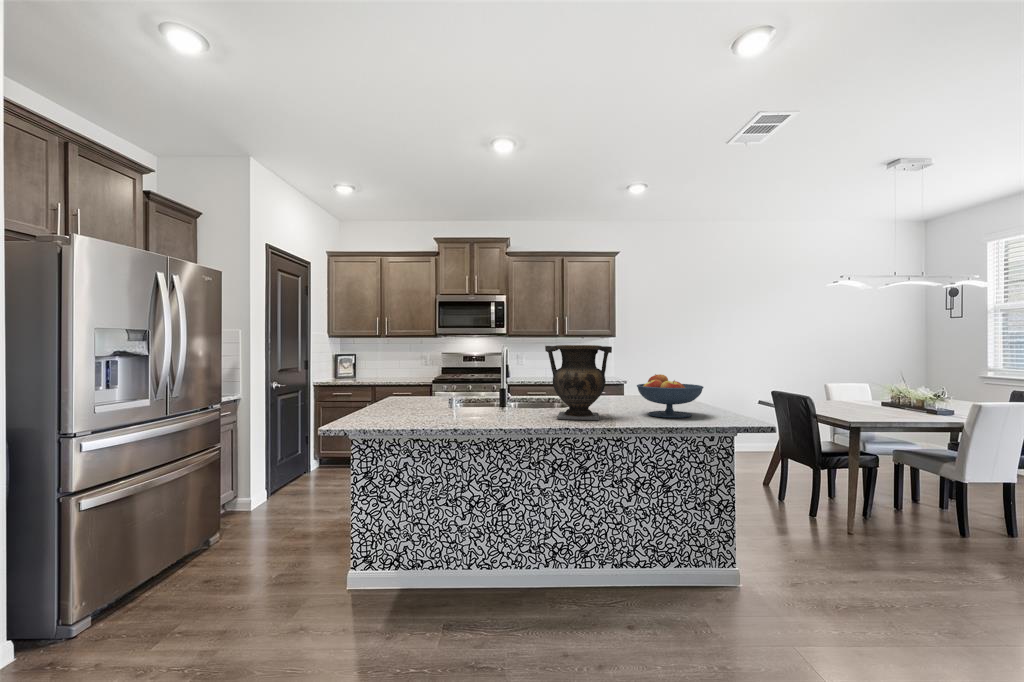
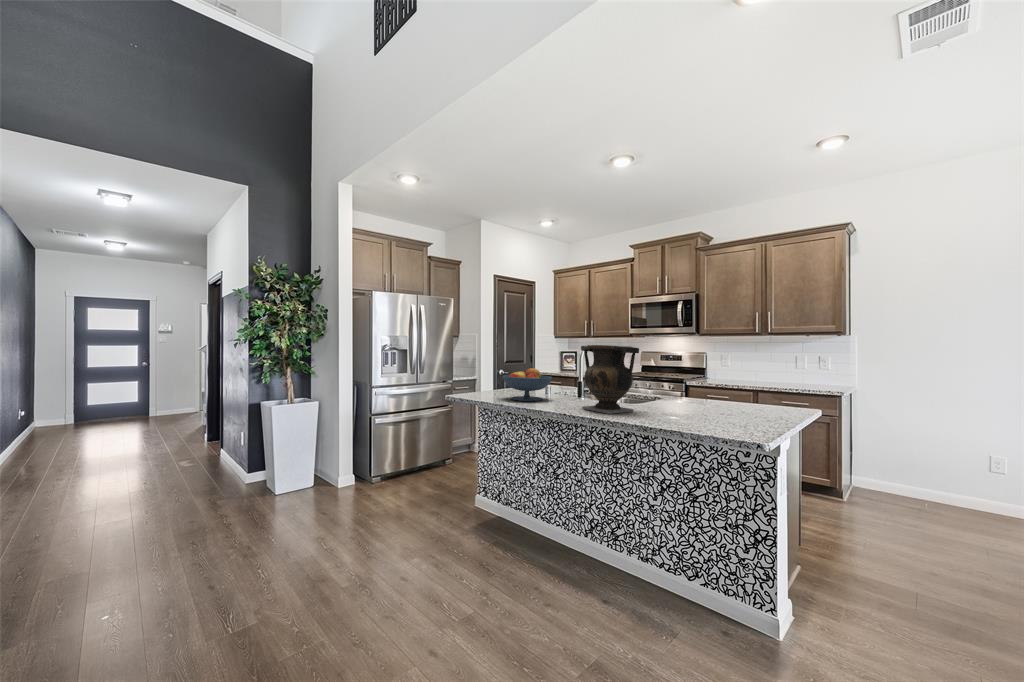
fruit bowl: present [637,374,704,418] -> present [503,368,552,401]

